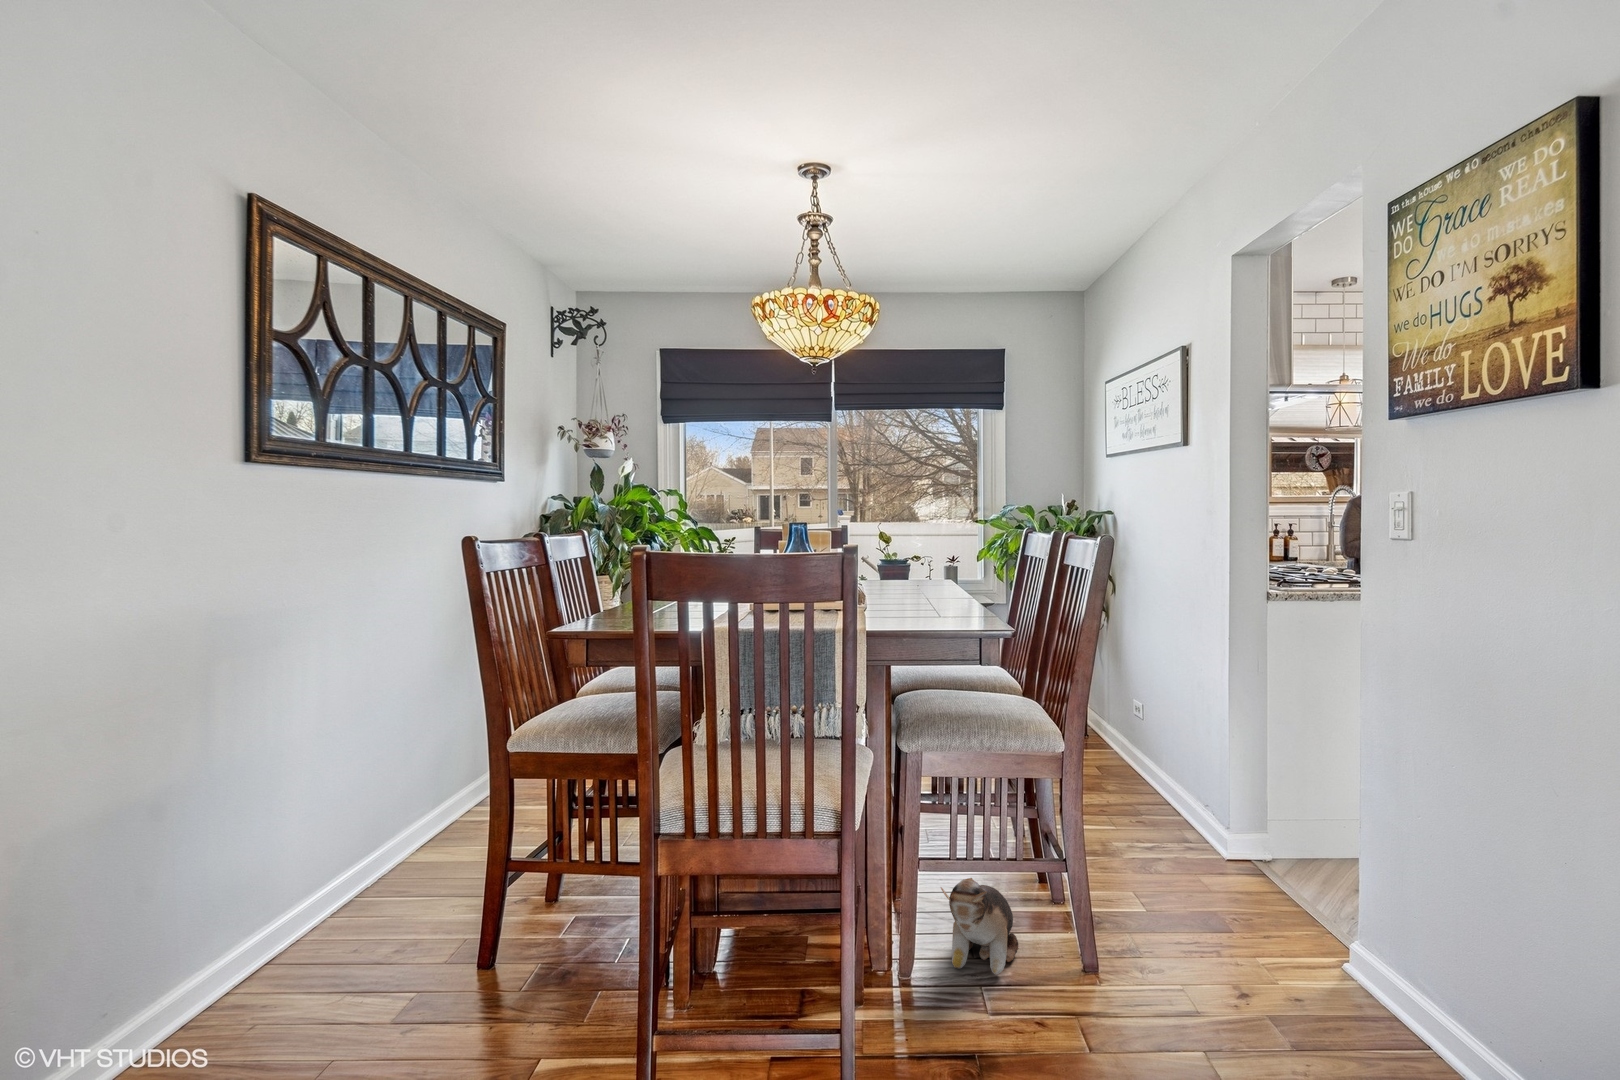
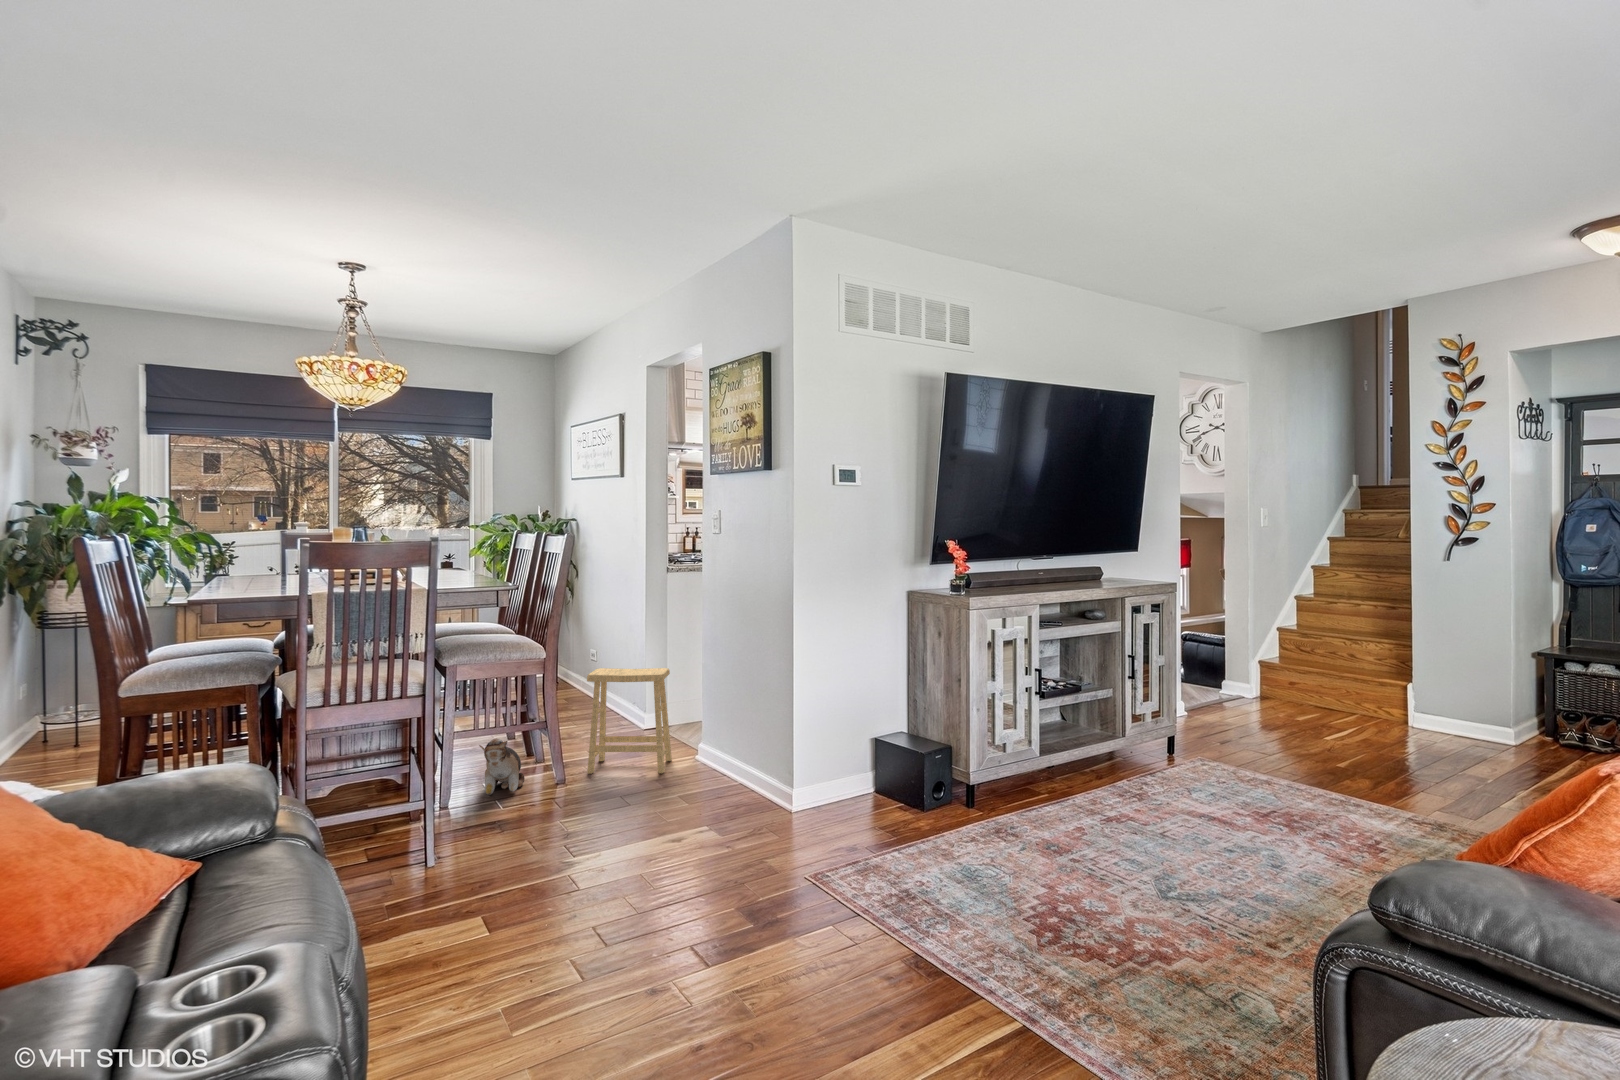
footstool: none [1129,768,1297,1008] -> present [587,668,672,774]

